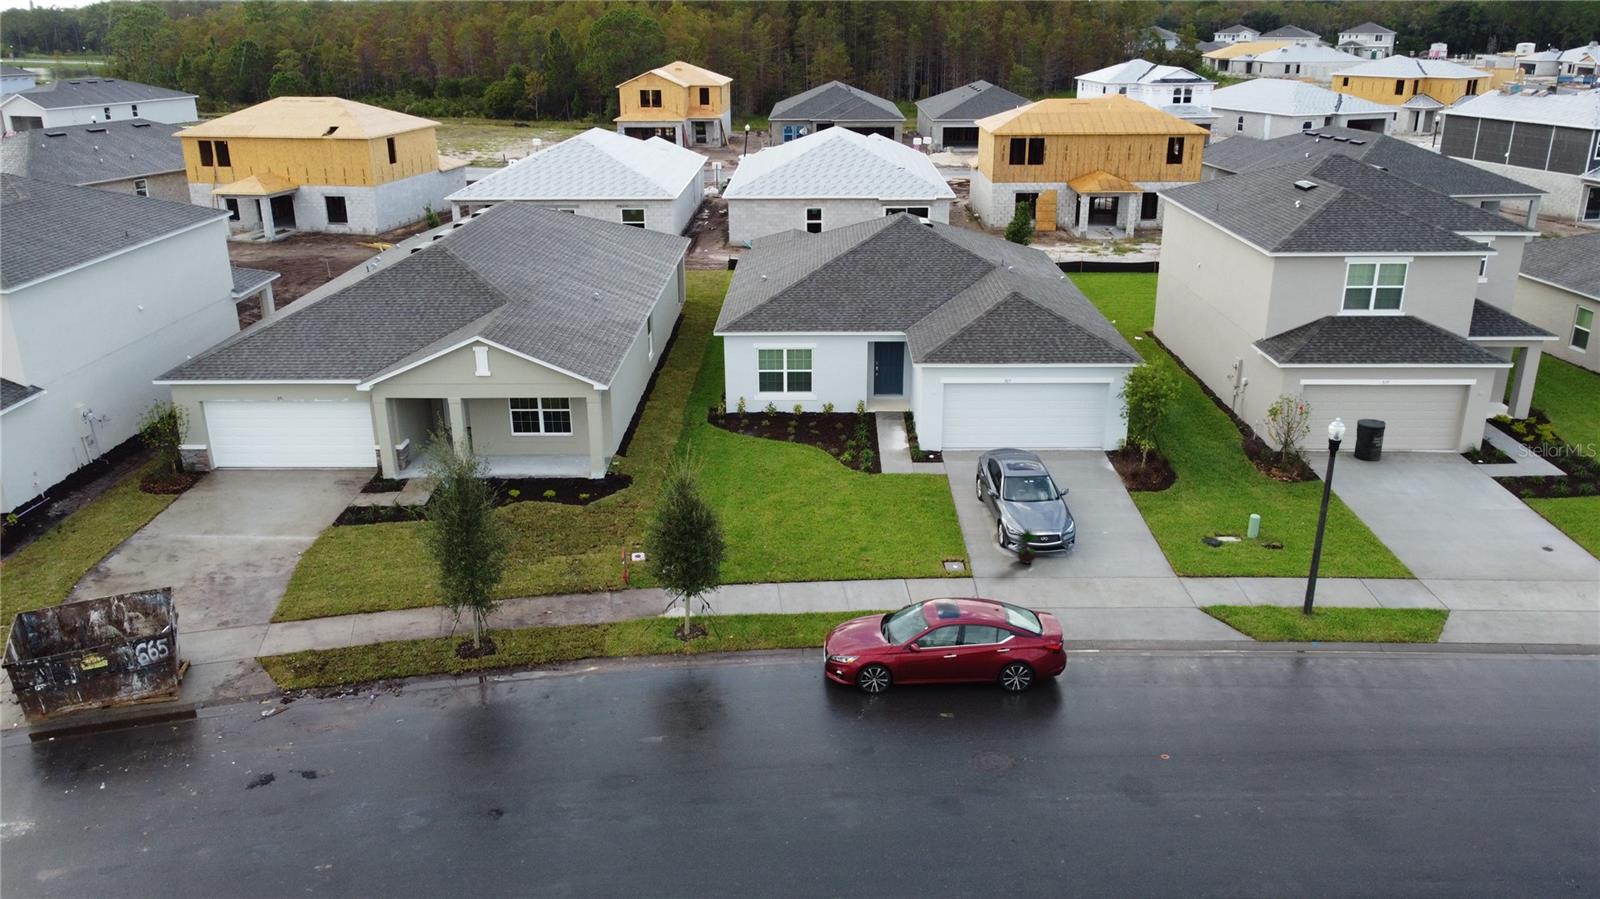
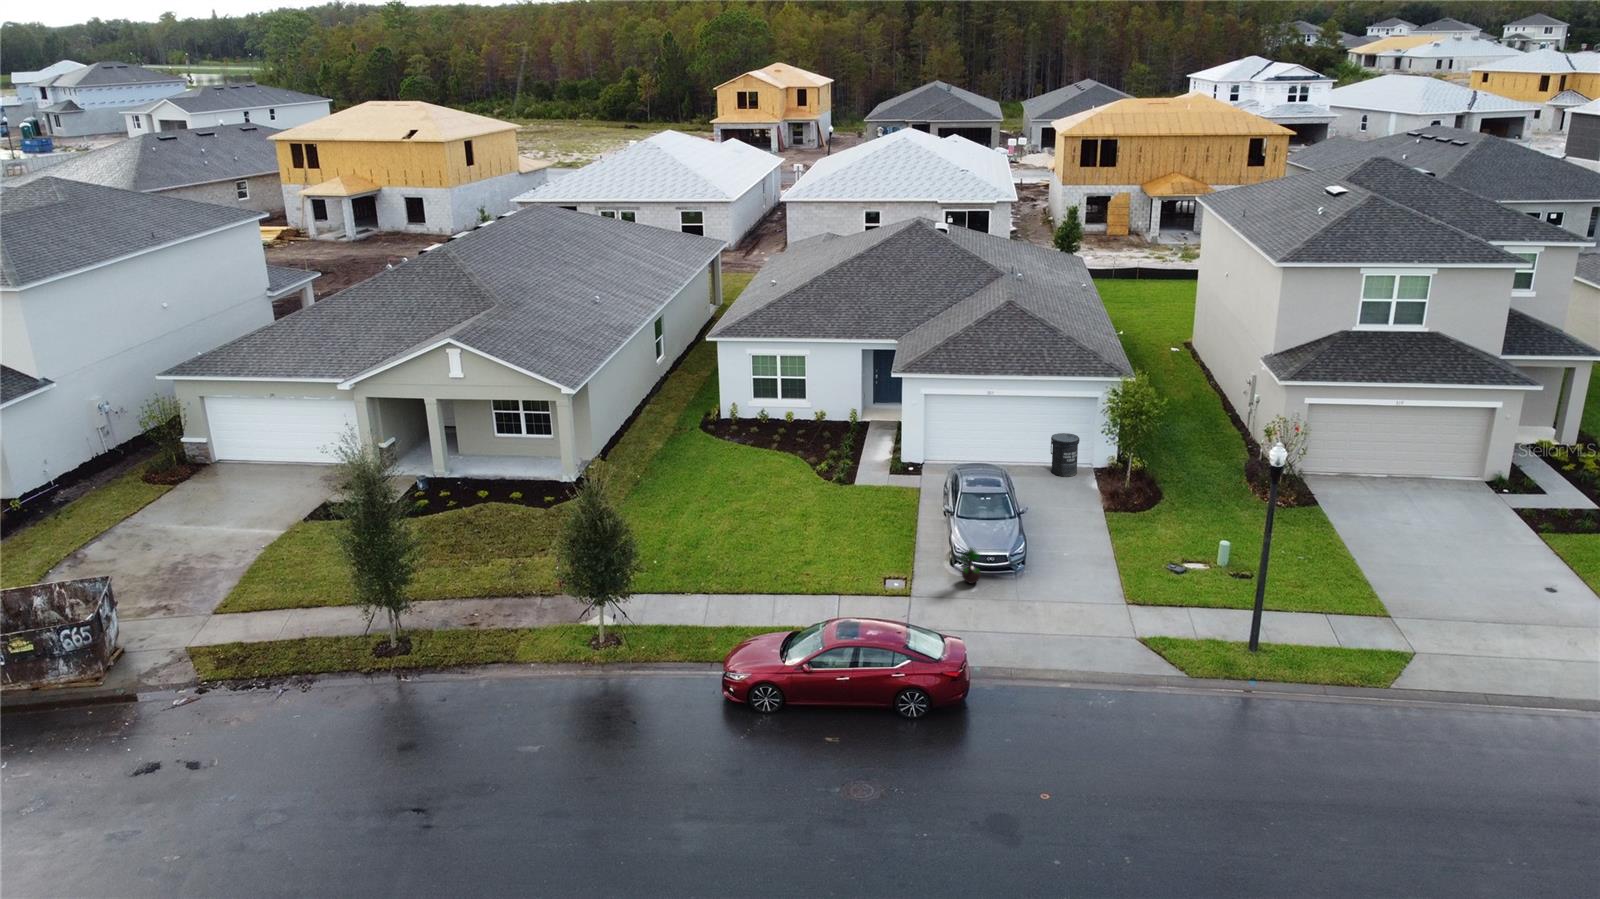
trash can: present [1354,419,1386,461] -> present [1051,433,1080,477]

